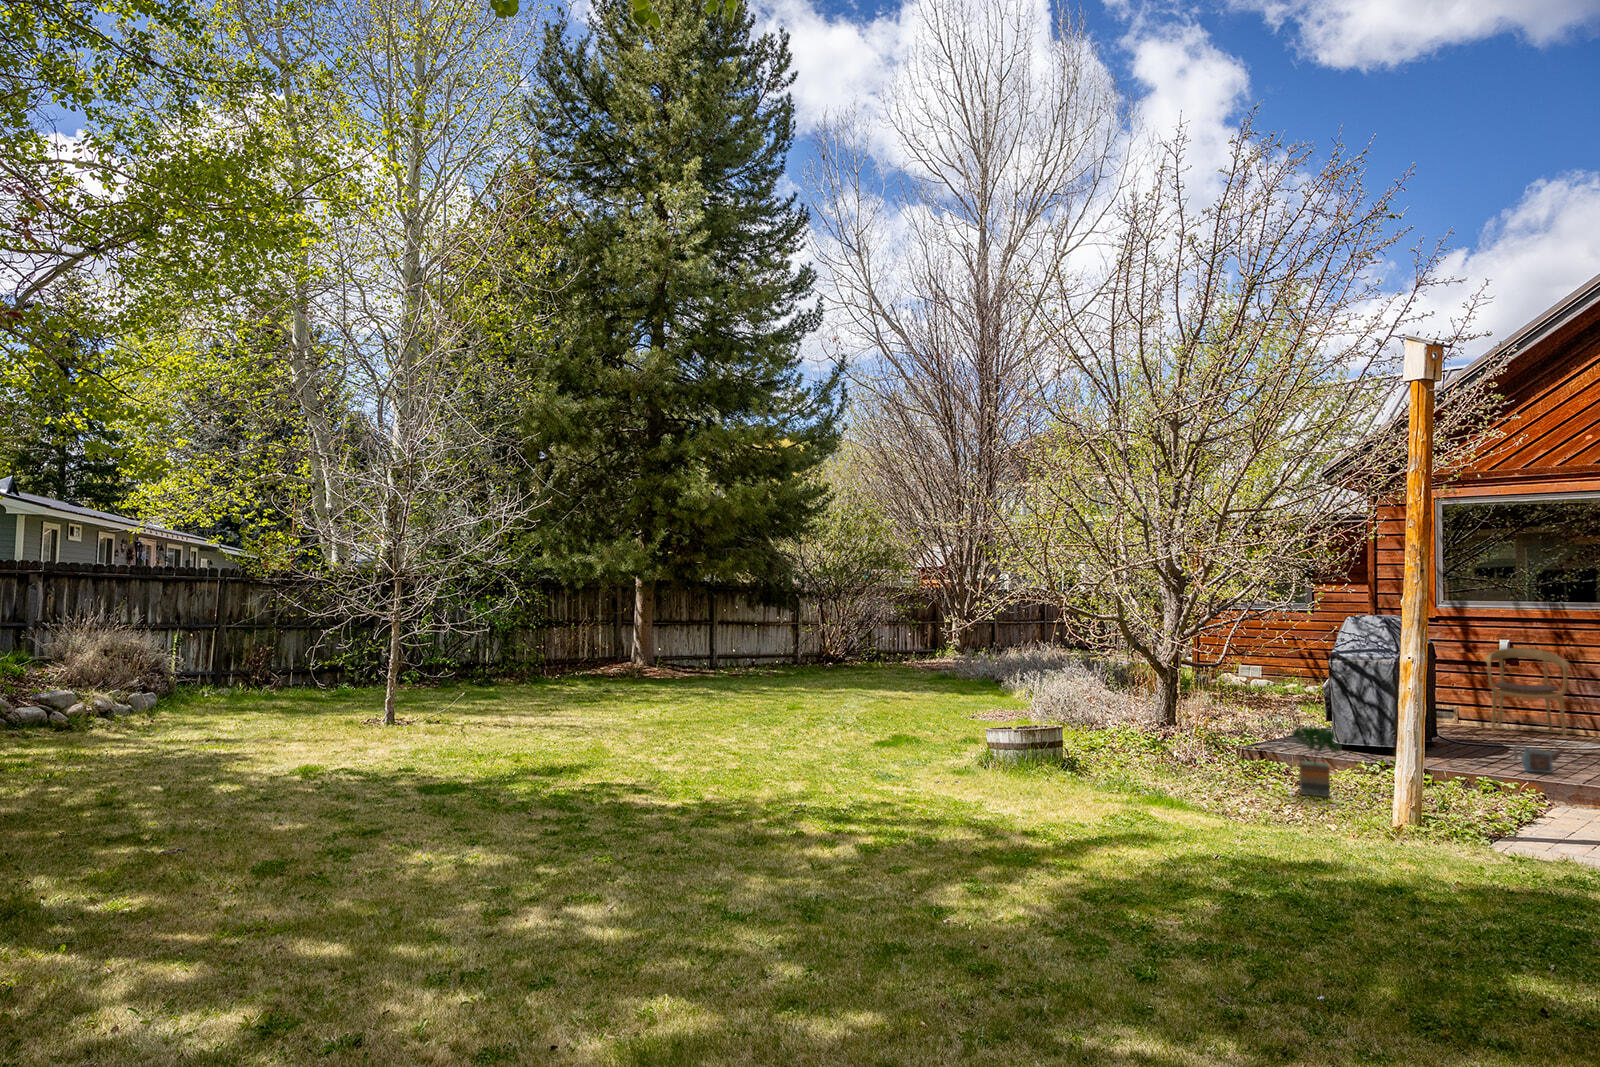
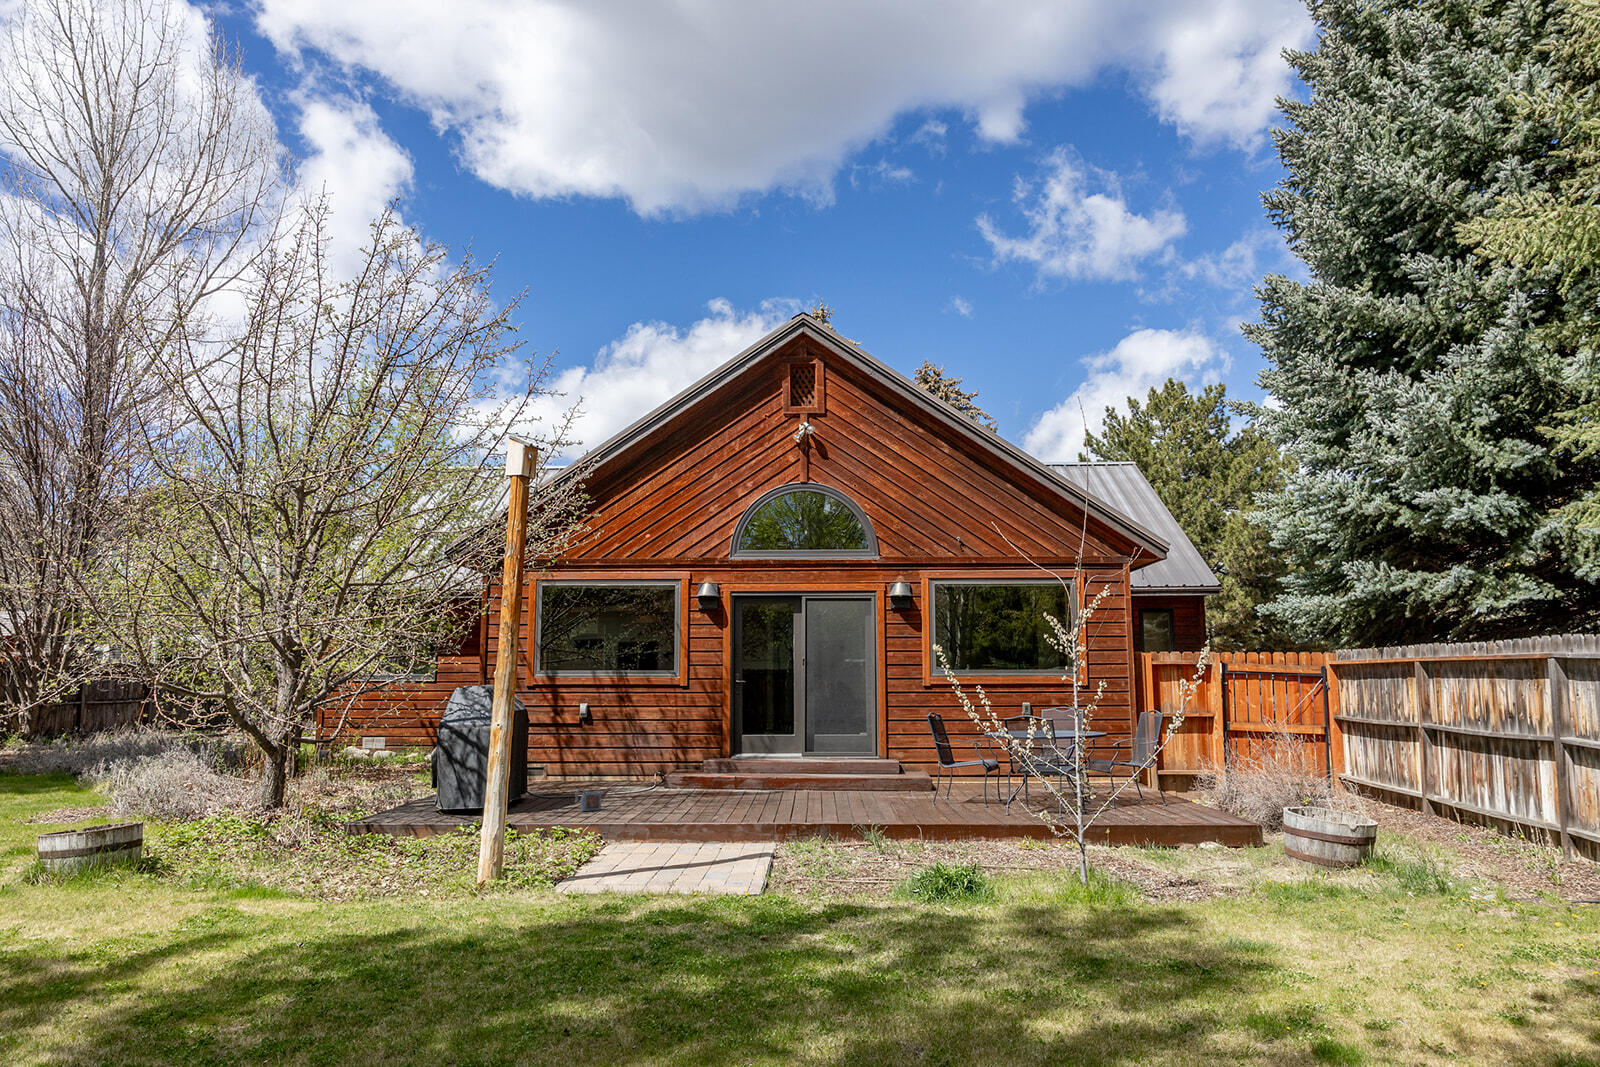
chair: present [1484,648,1569,736] -> none [566,707,623,780]
potted tree: present [1291,727,1340,797] -> none [395,794,442,863]

